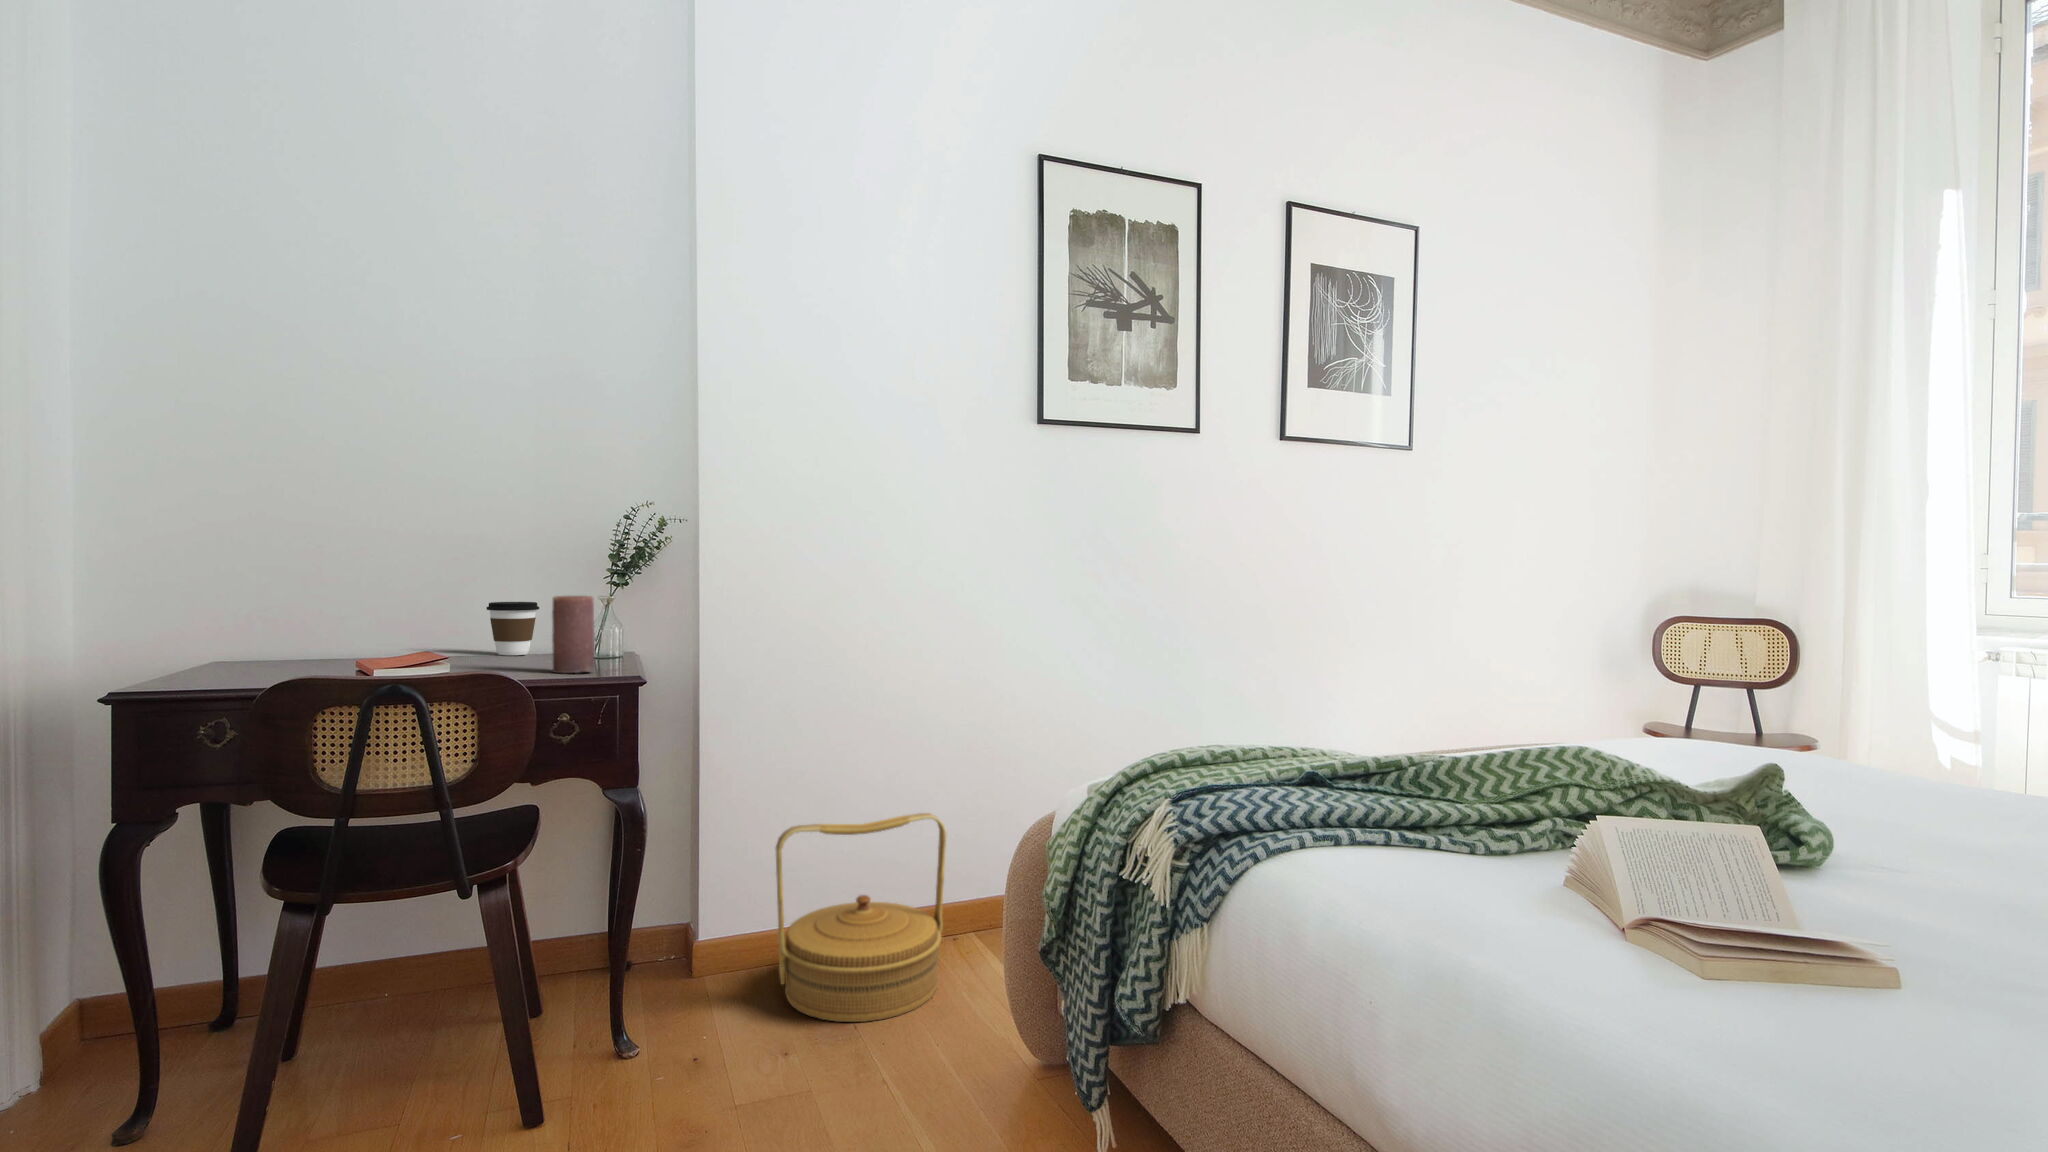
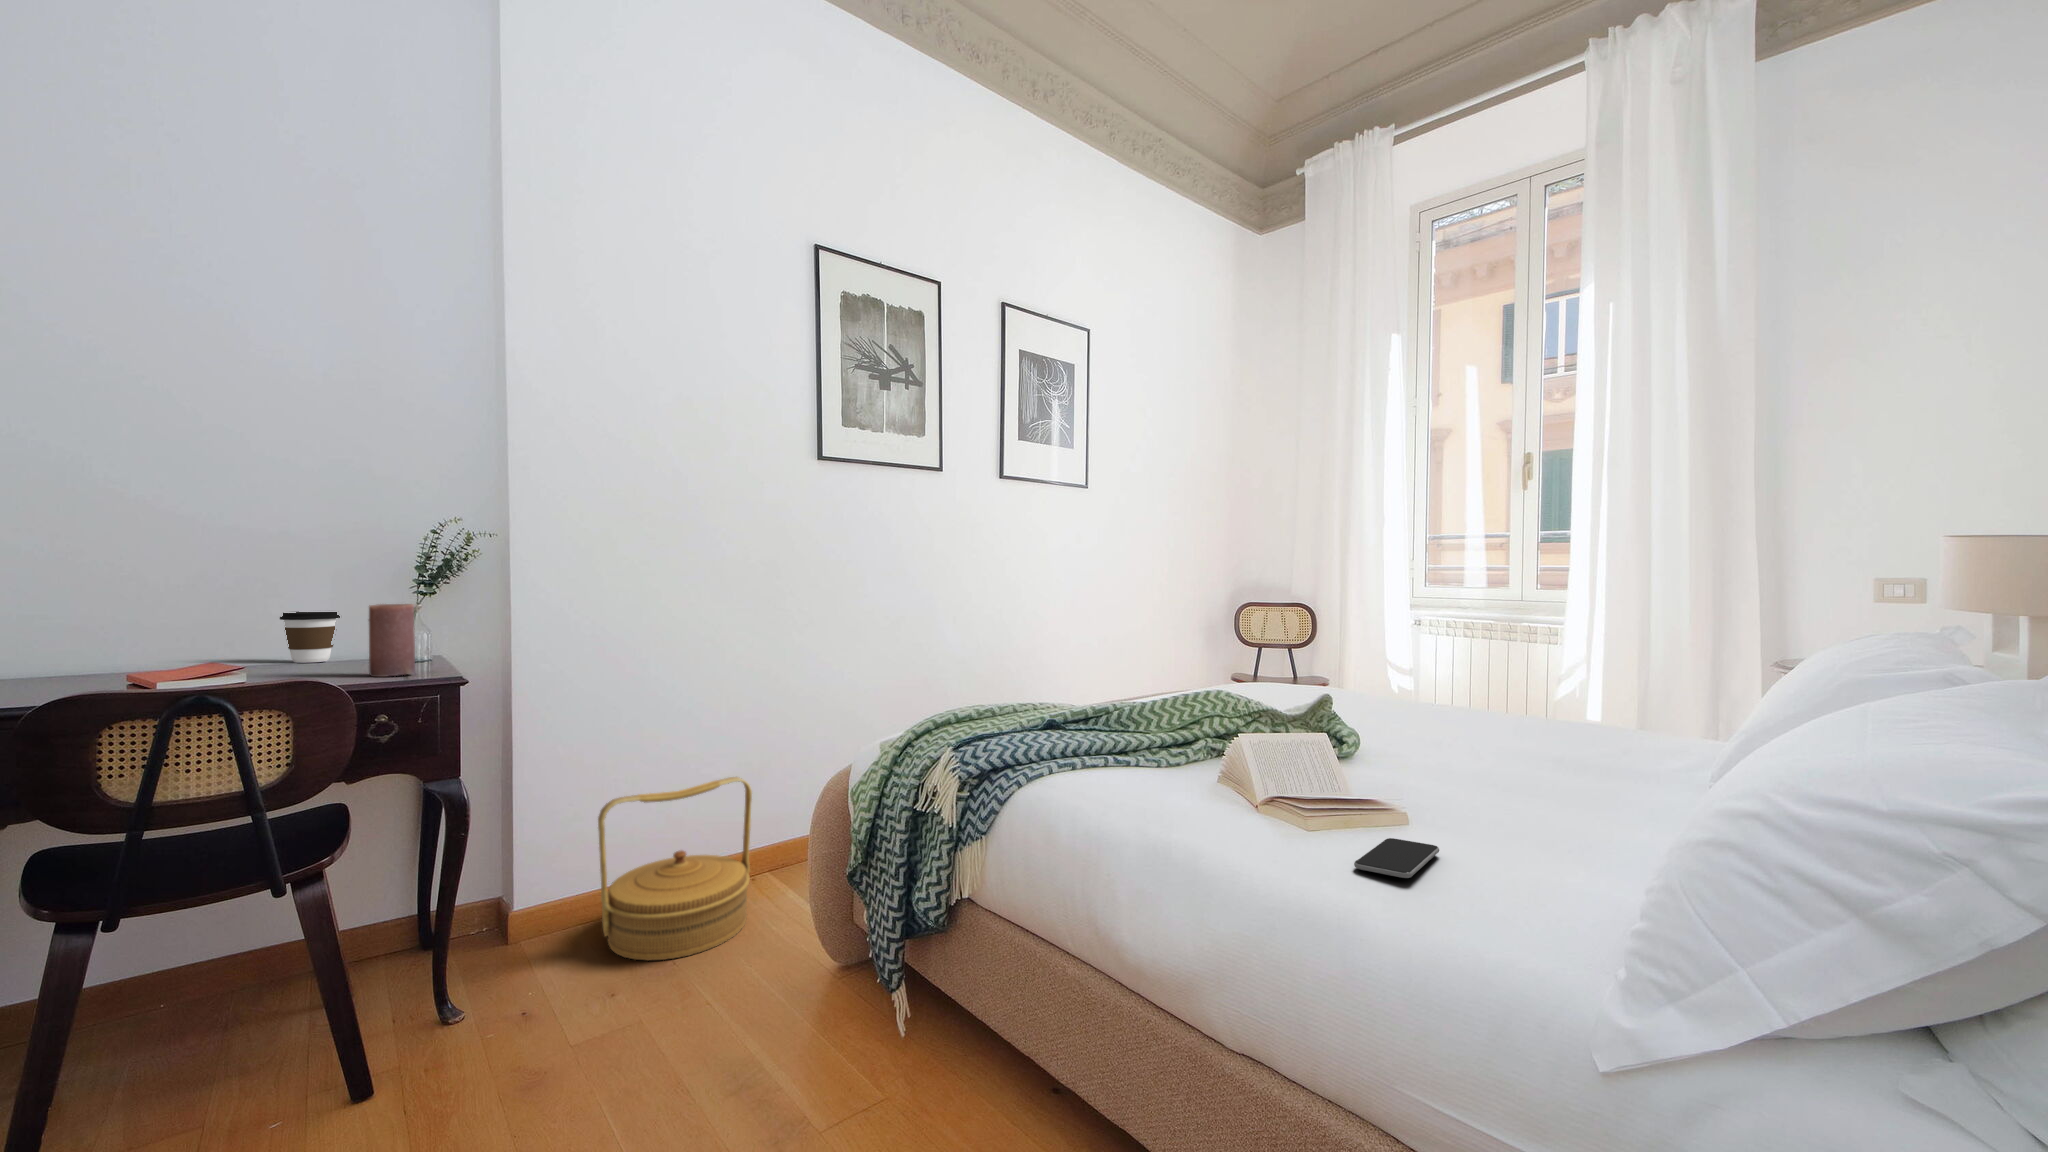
smartphone: none [1774,1010,1952,1082] -> present [1354,838,1439,878]

